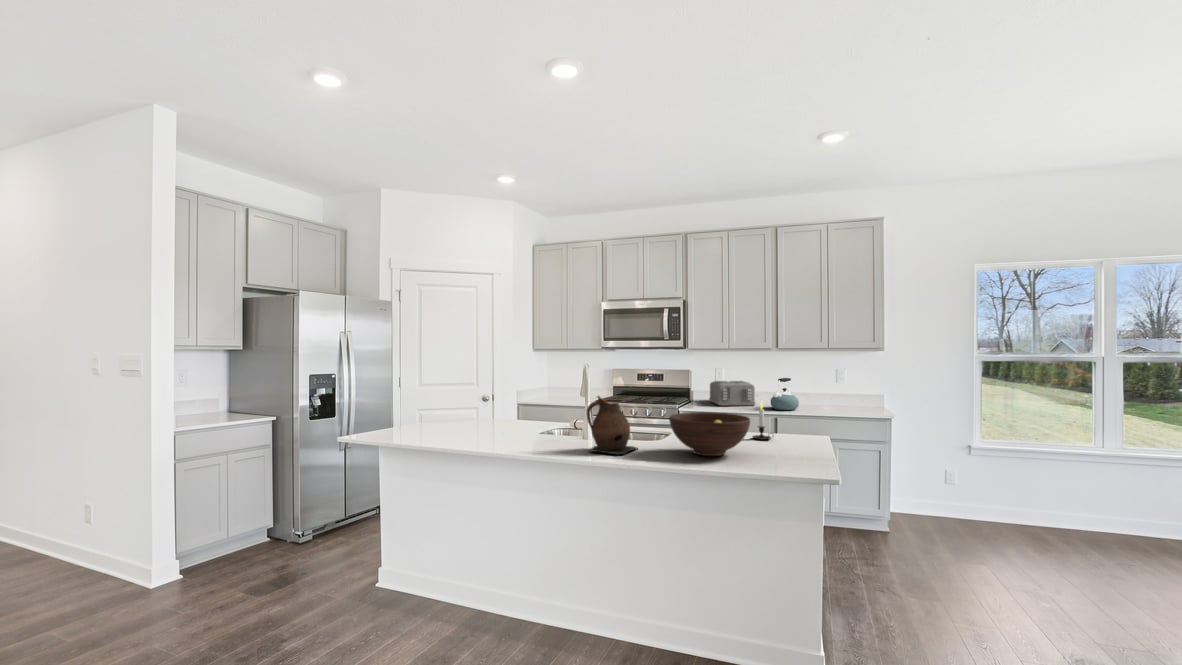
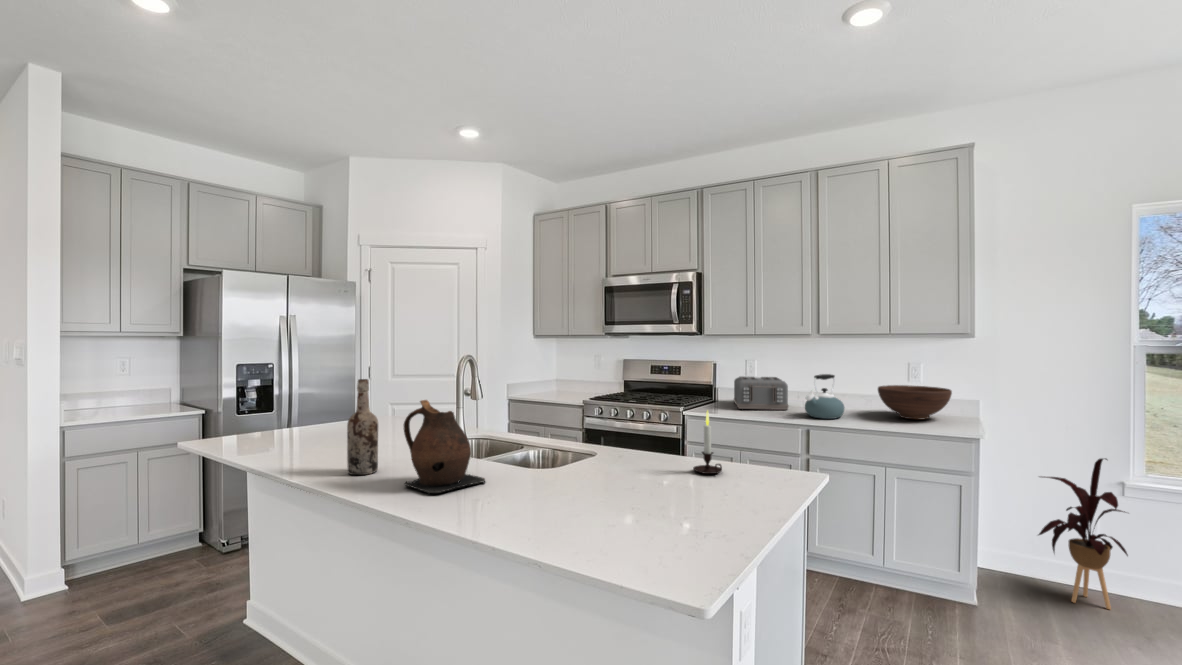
wine bottle: none [532,383,552,449] -> present [347,379,378,475]
fruit bowl: present [669,412,750,456] -> present [878,385,952,420]
house plant: none [922,429,976,528] -> present [1038,458,1128,609]

